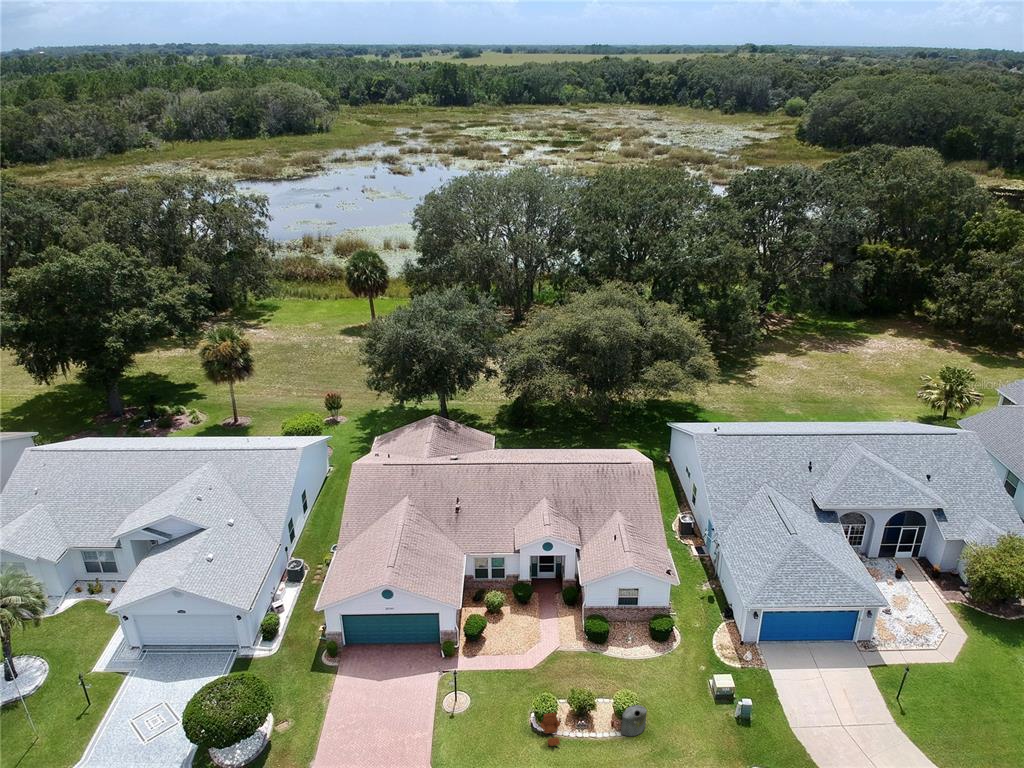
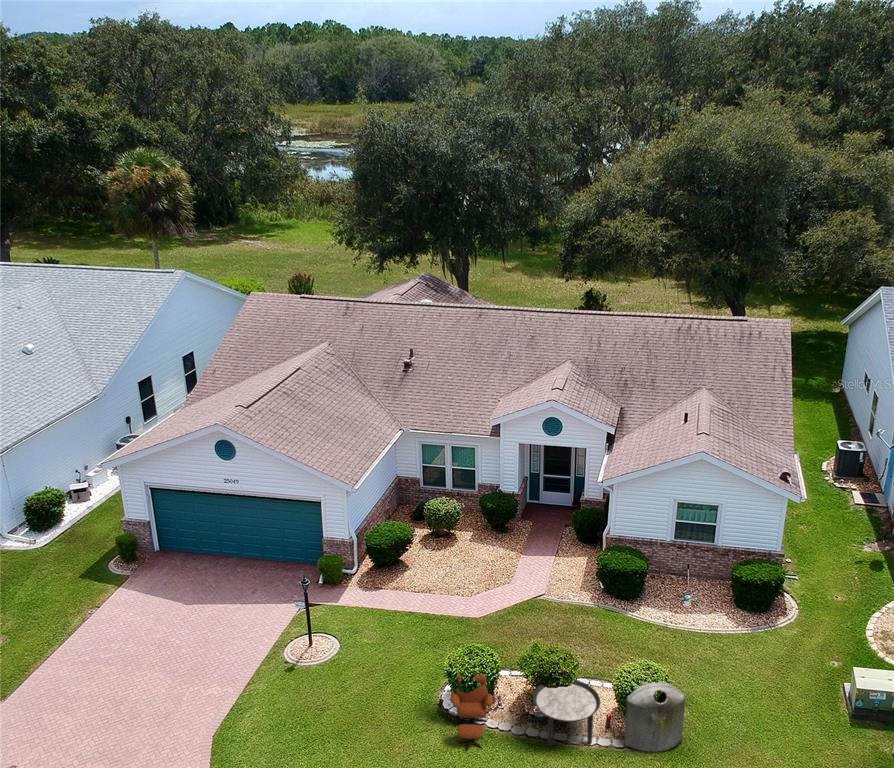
round table: none [579,706,610,742] -> present [533,680,600,747]

